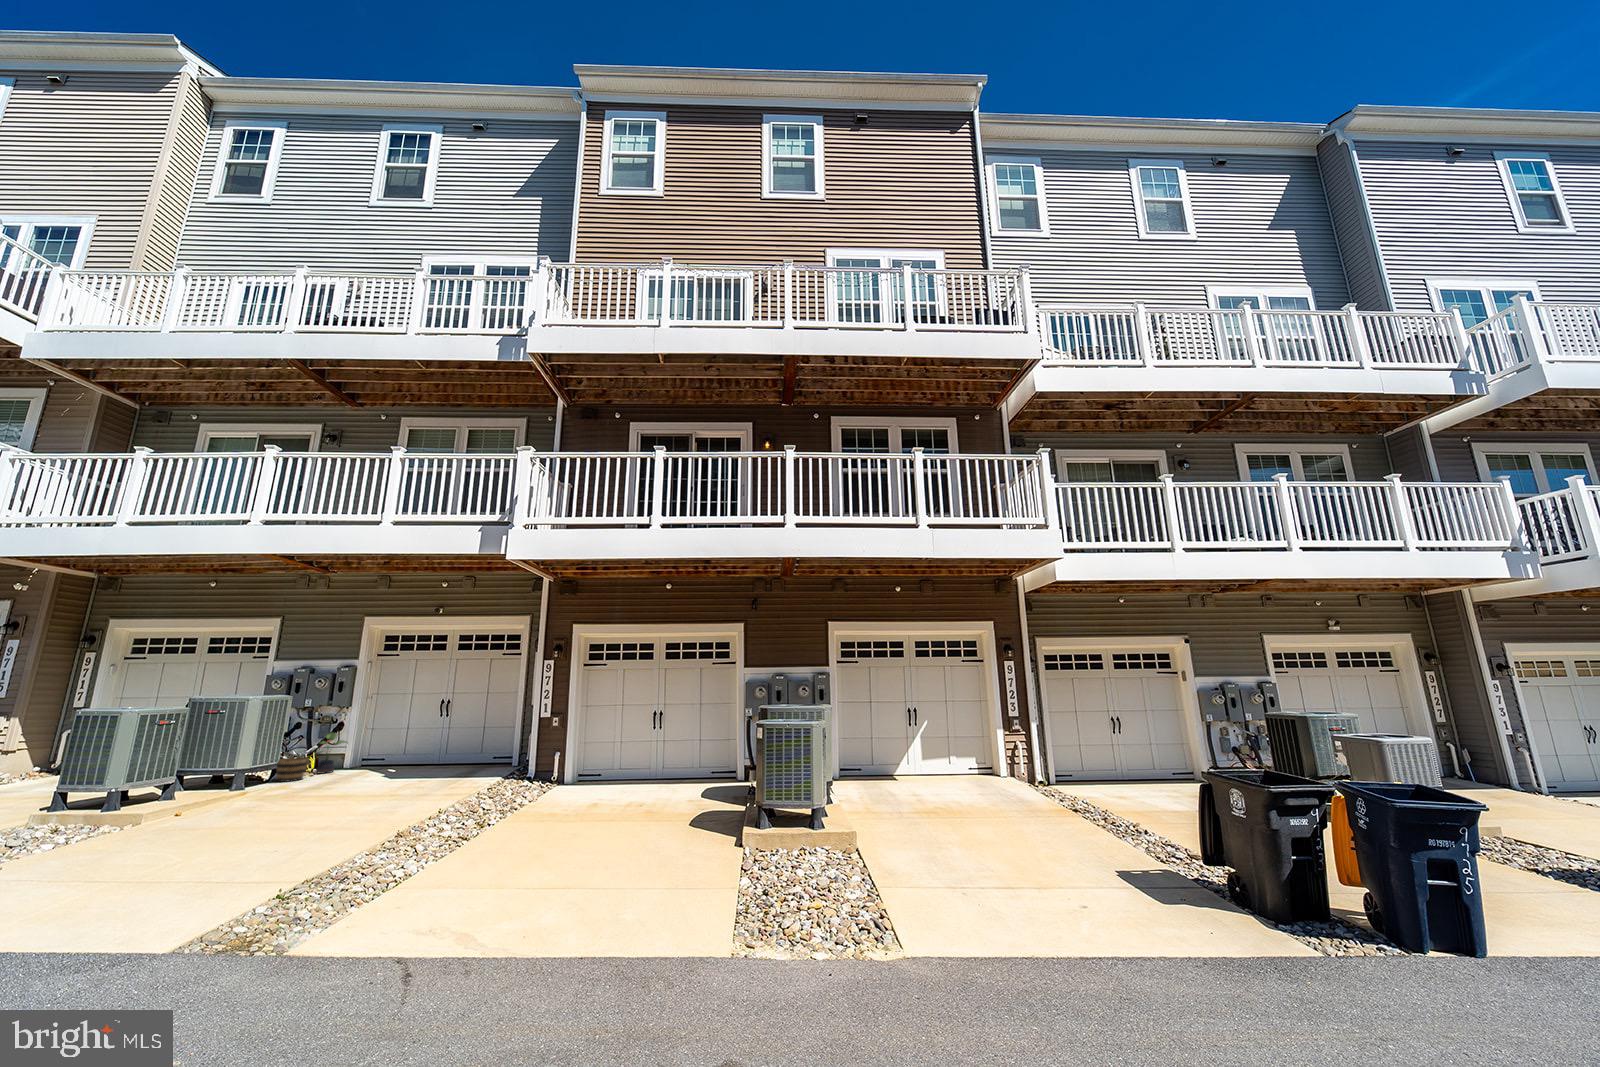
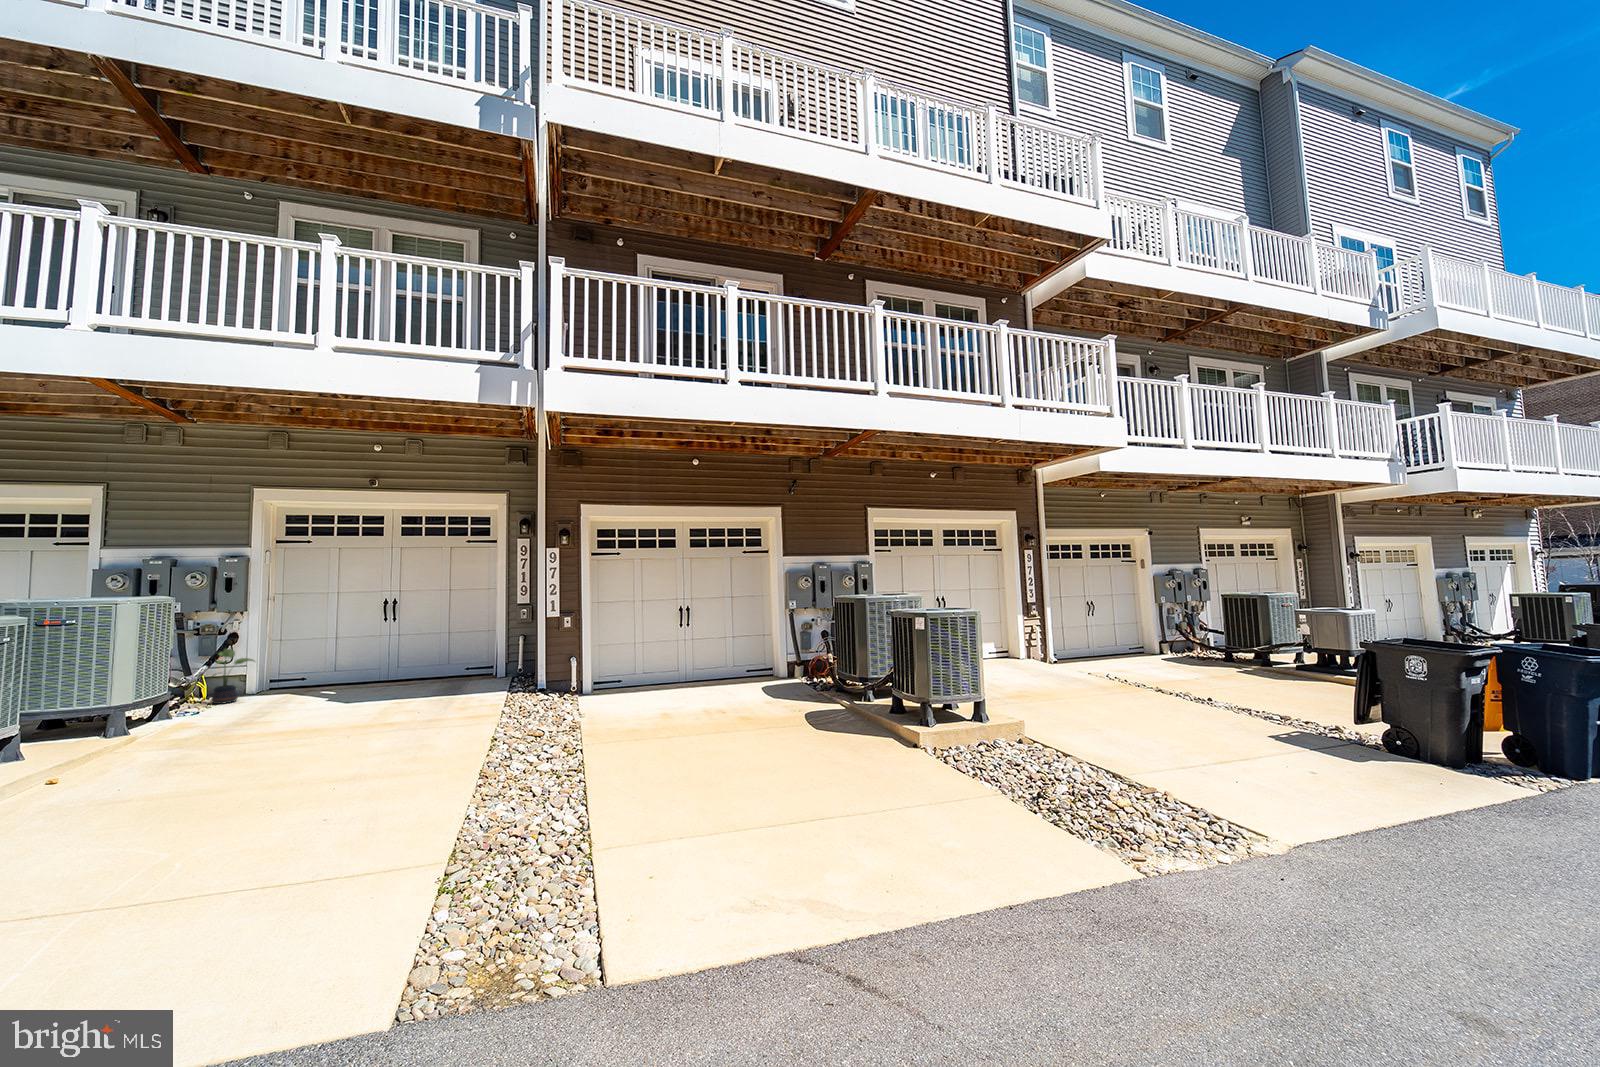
bucket: present [276,757,309,782] -> none [160,683,212,718]

